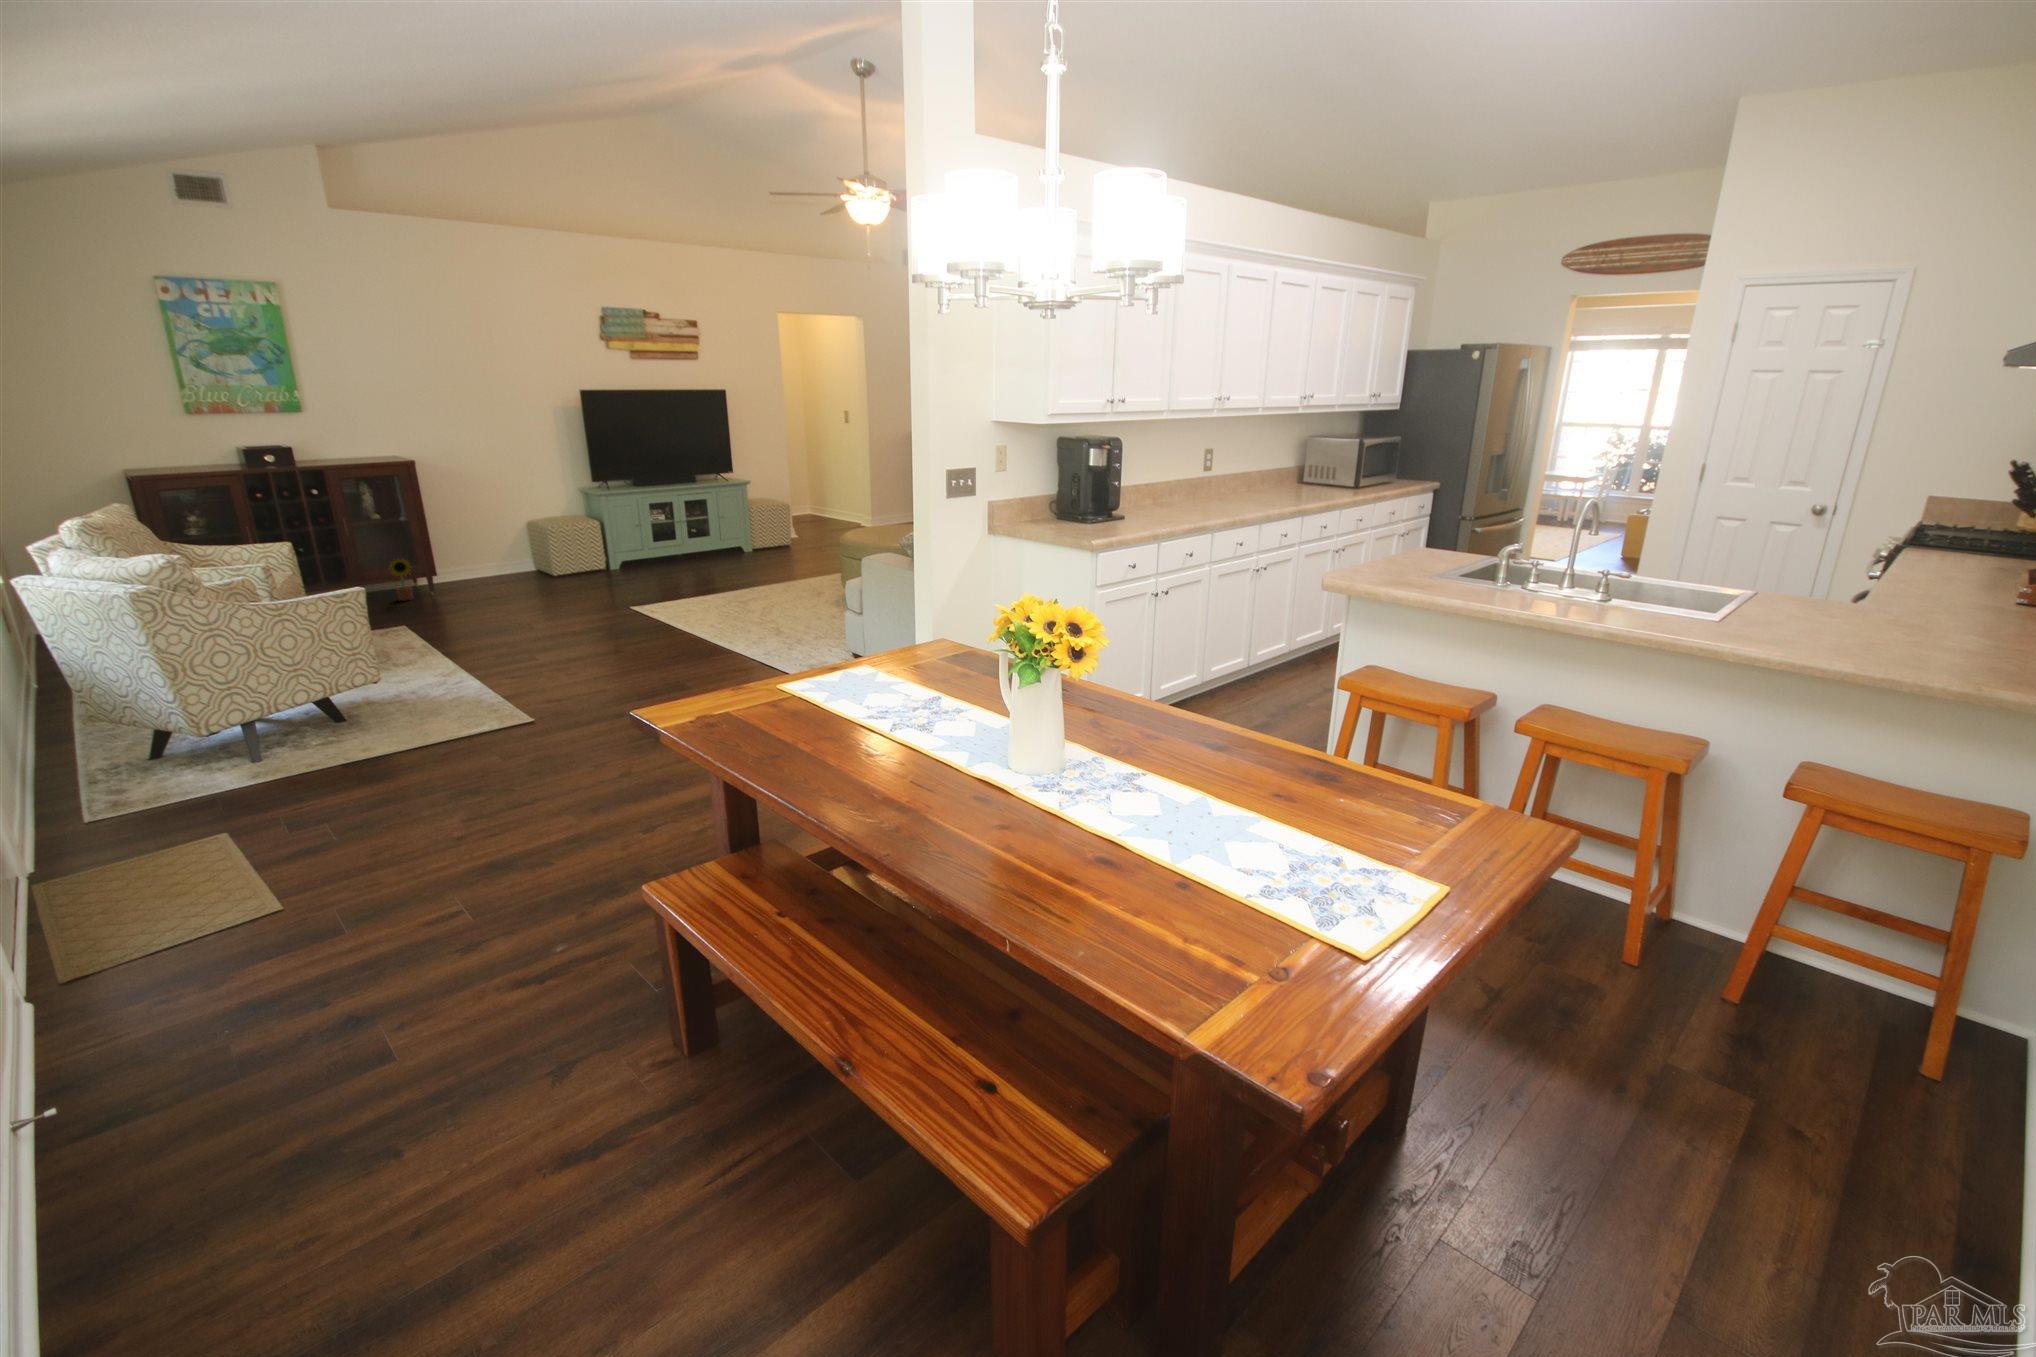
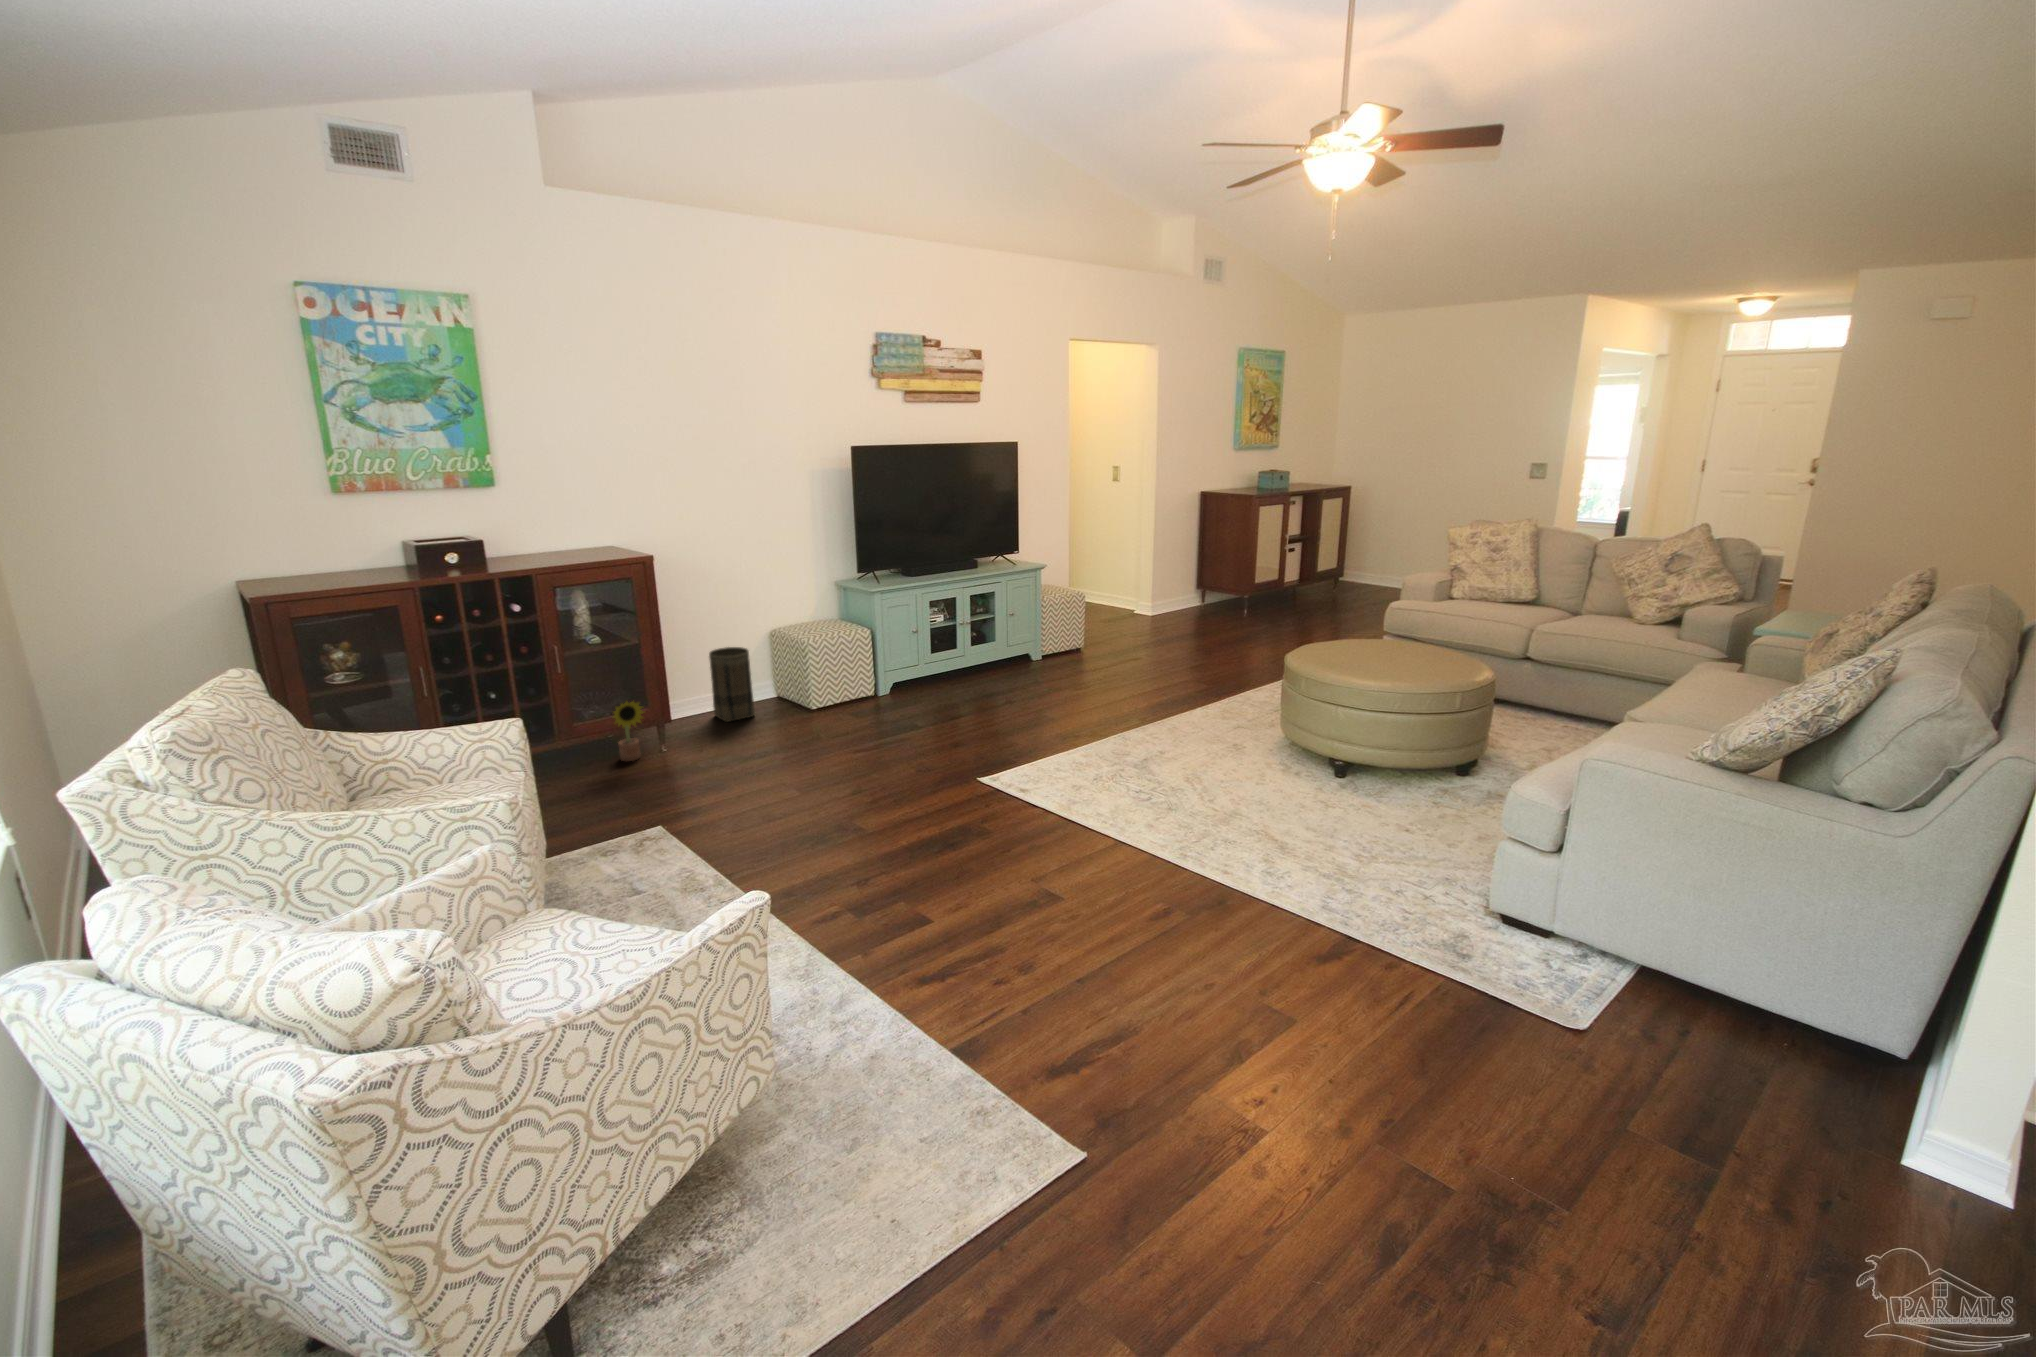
basket: none [473,532,510,583] -> present [709,647,755,722]

